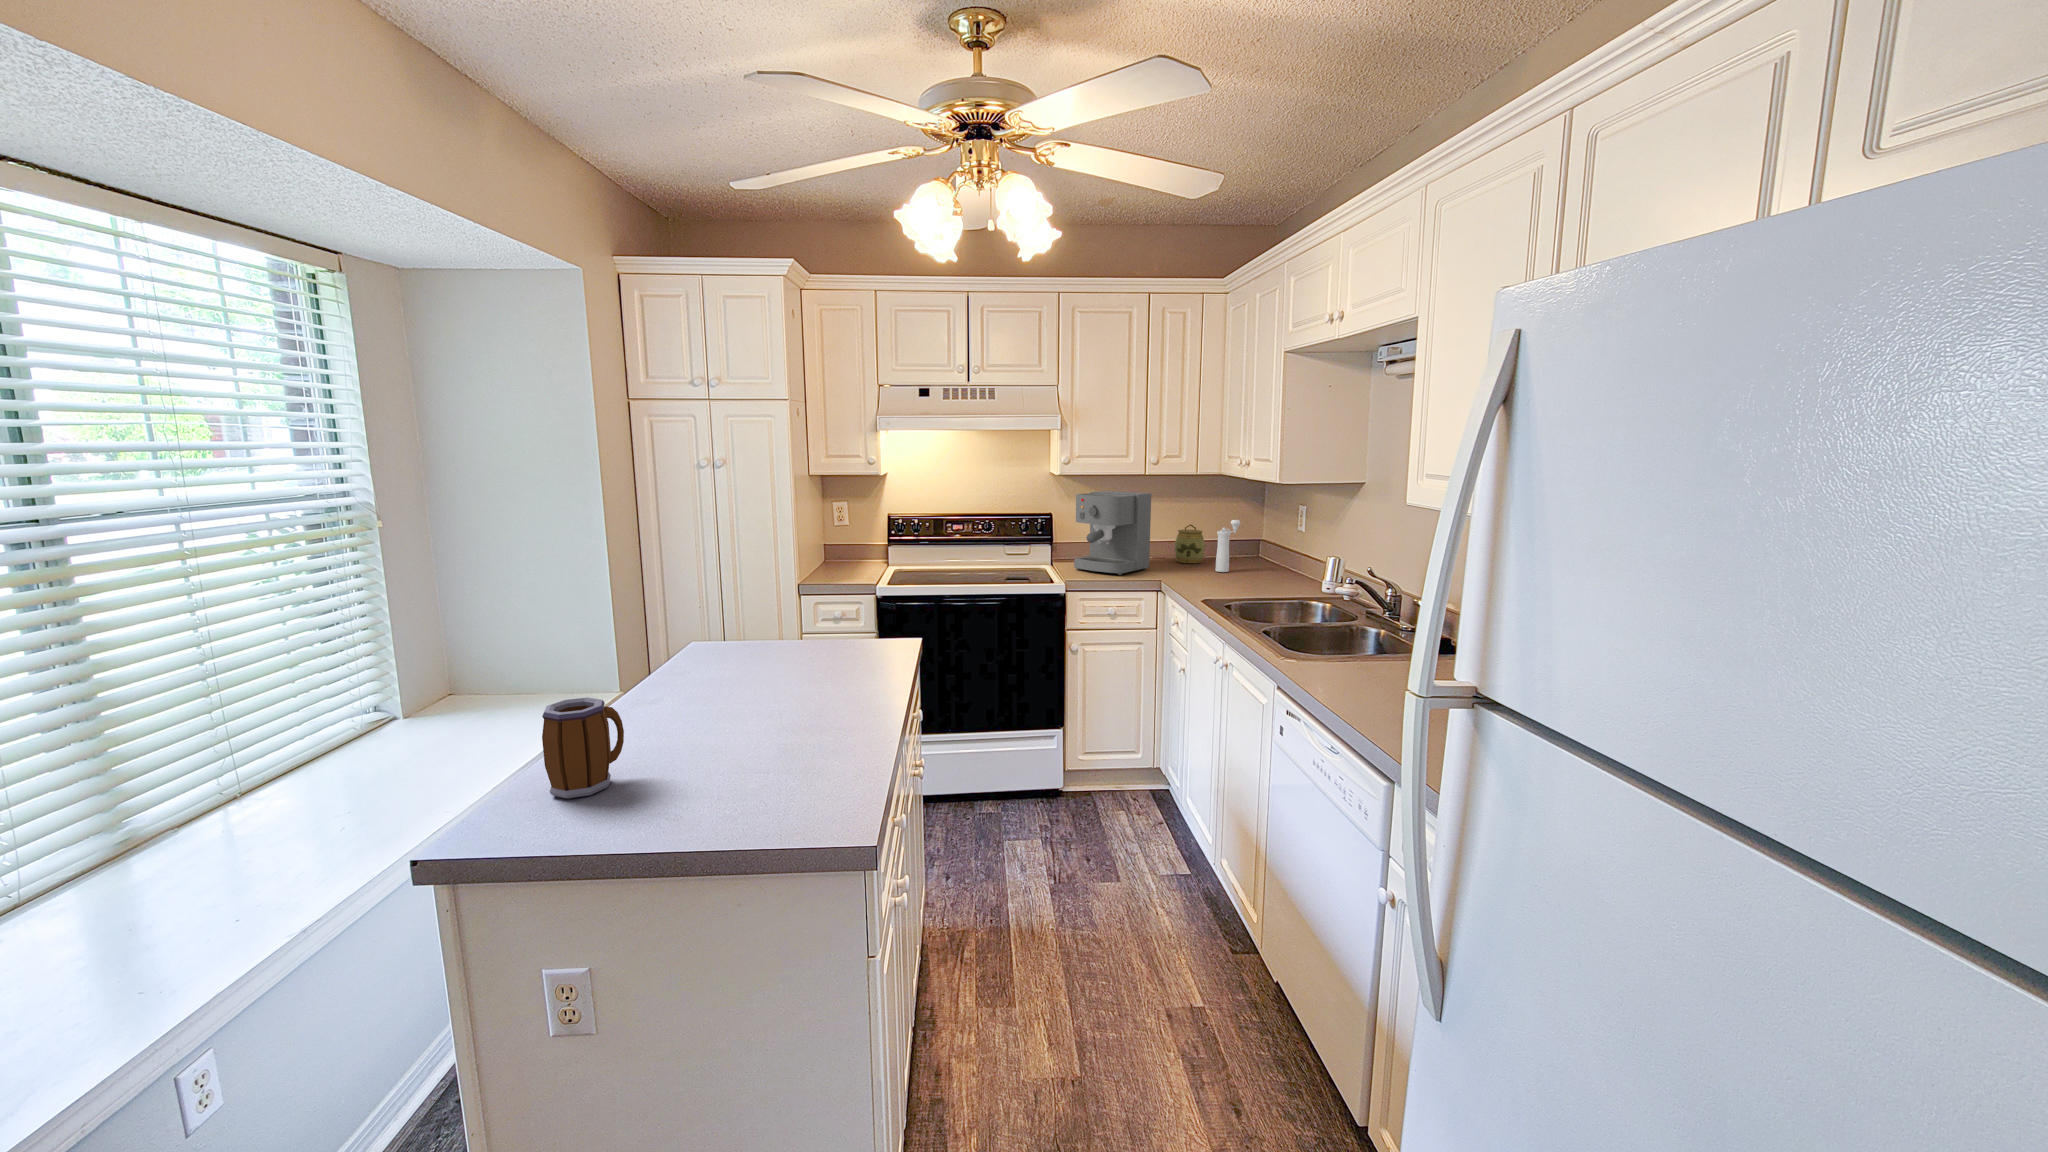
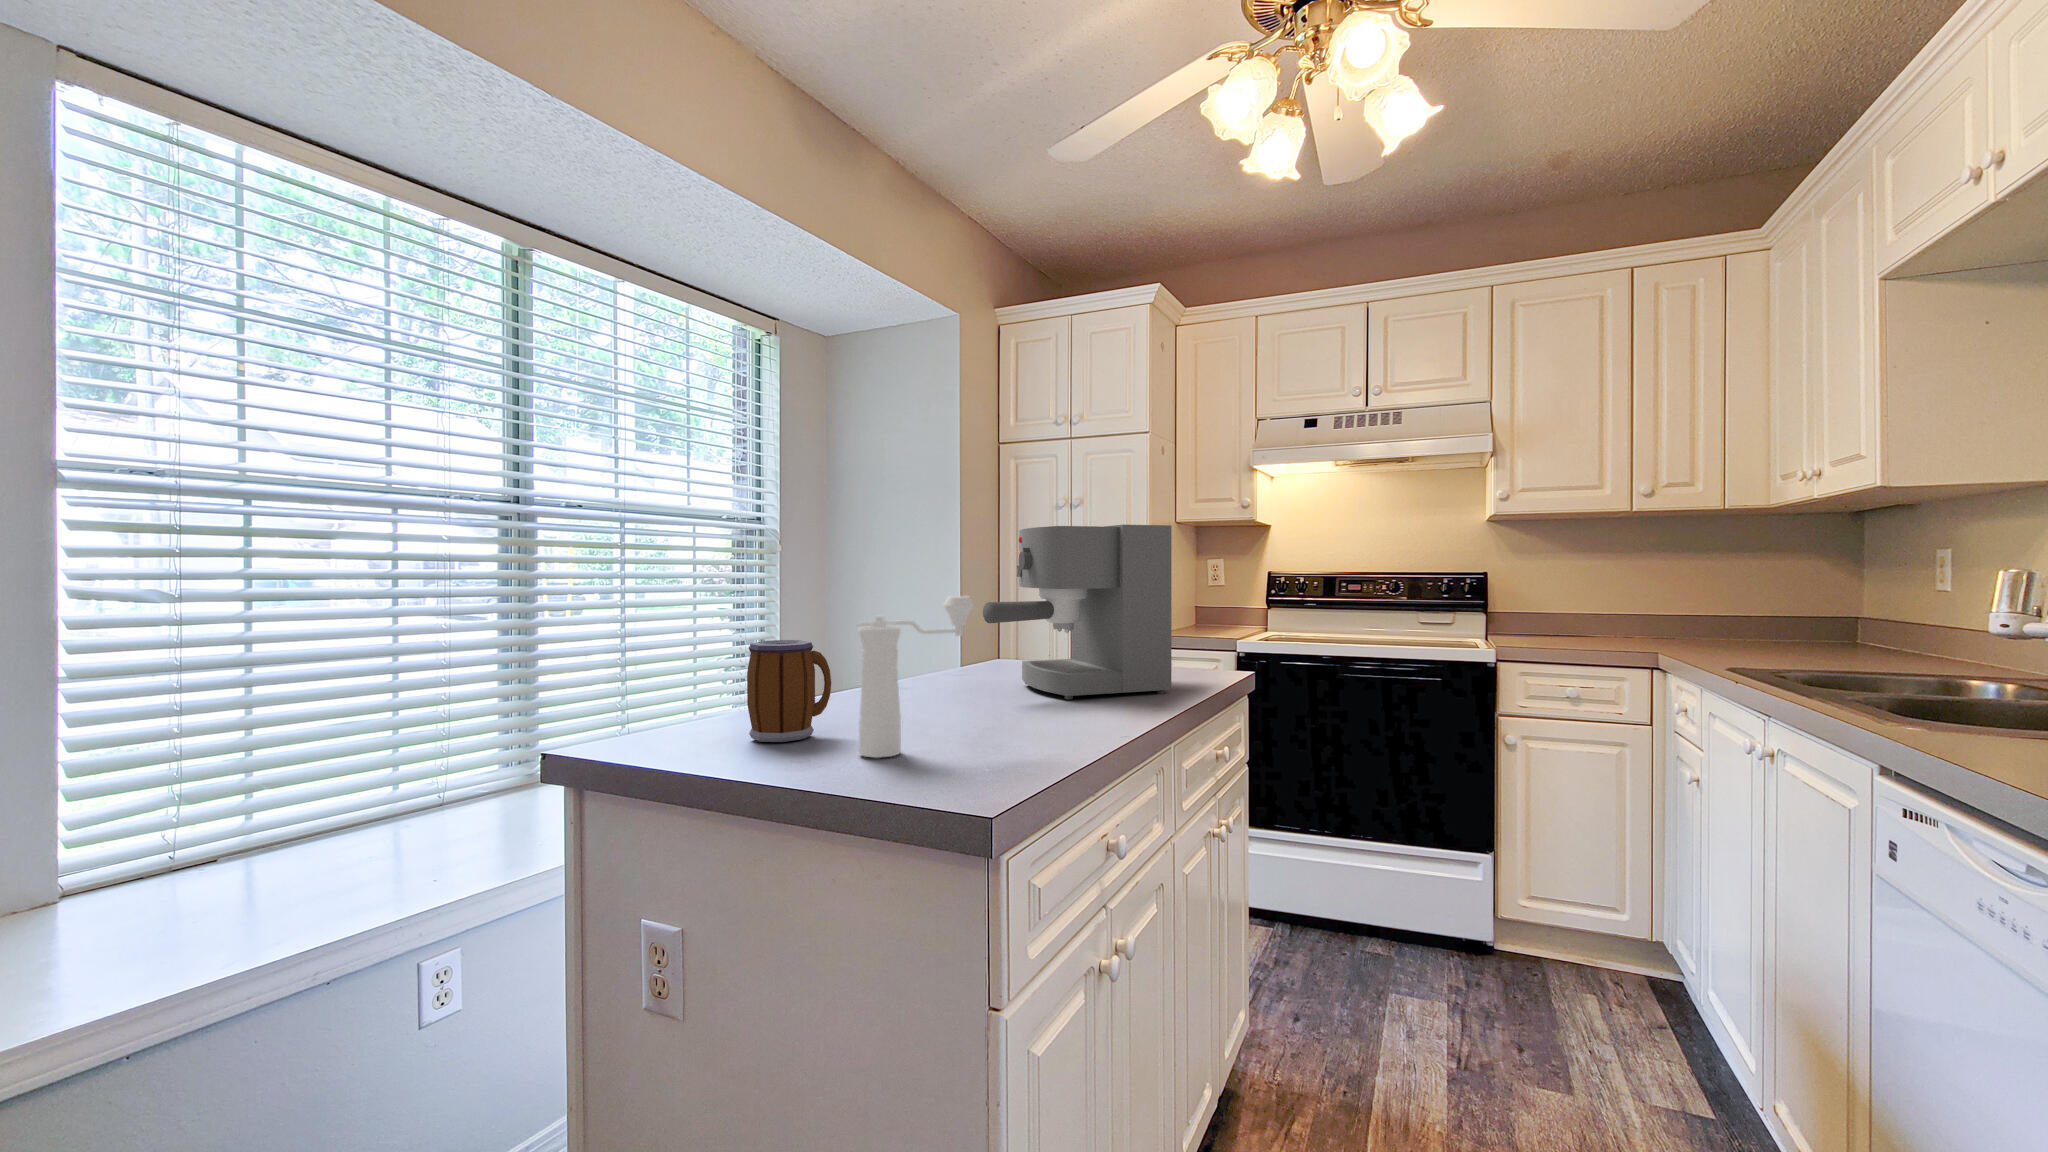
coffee maker: present [1074,491,1151,575] -> present [983,525,1172,699]
pepper mill: present [1215,520,1241,572] -> present [856,596,974,758]
jar: present [1175,524,1205,563] -> none [1692,583,1748,640]

